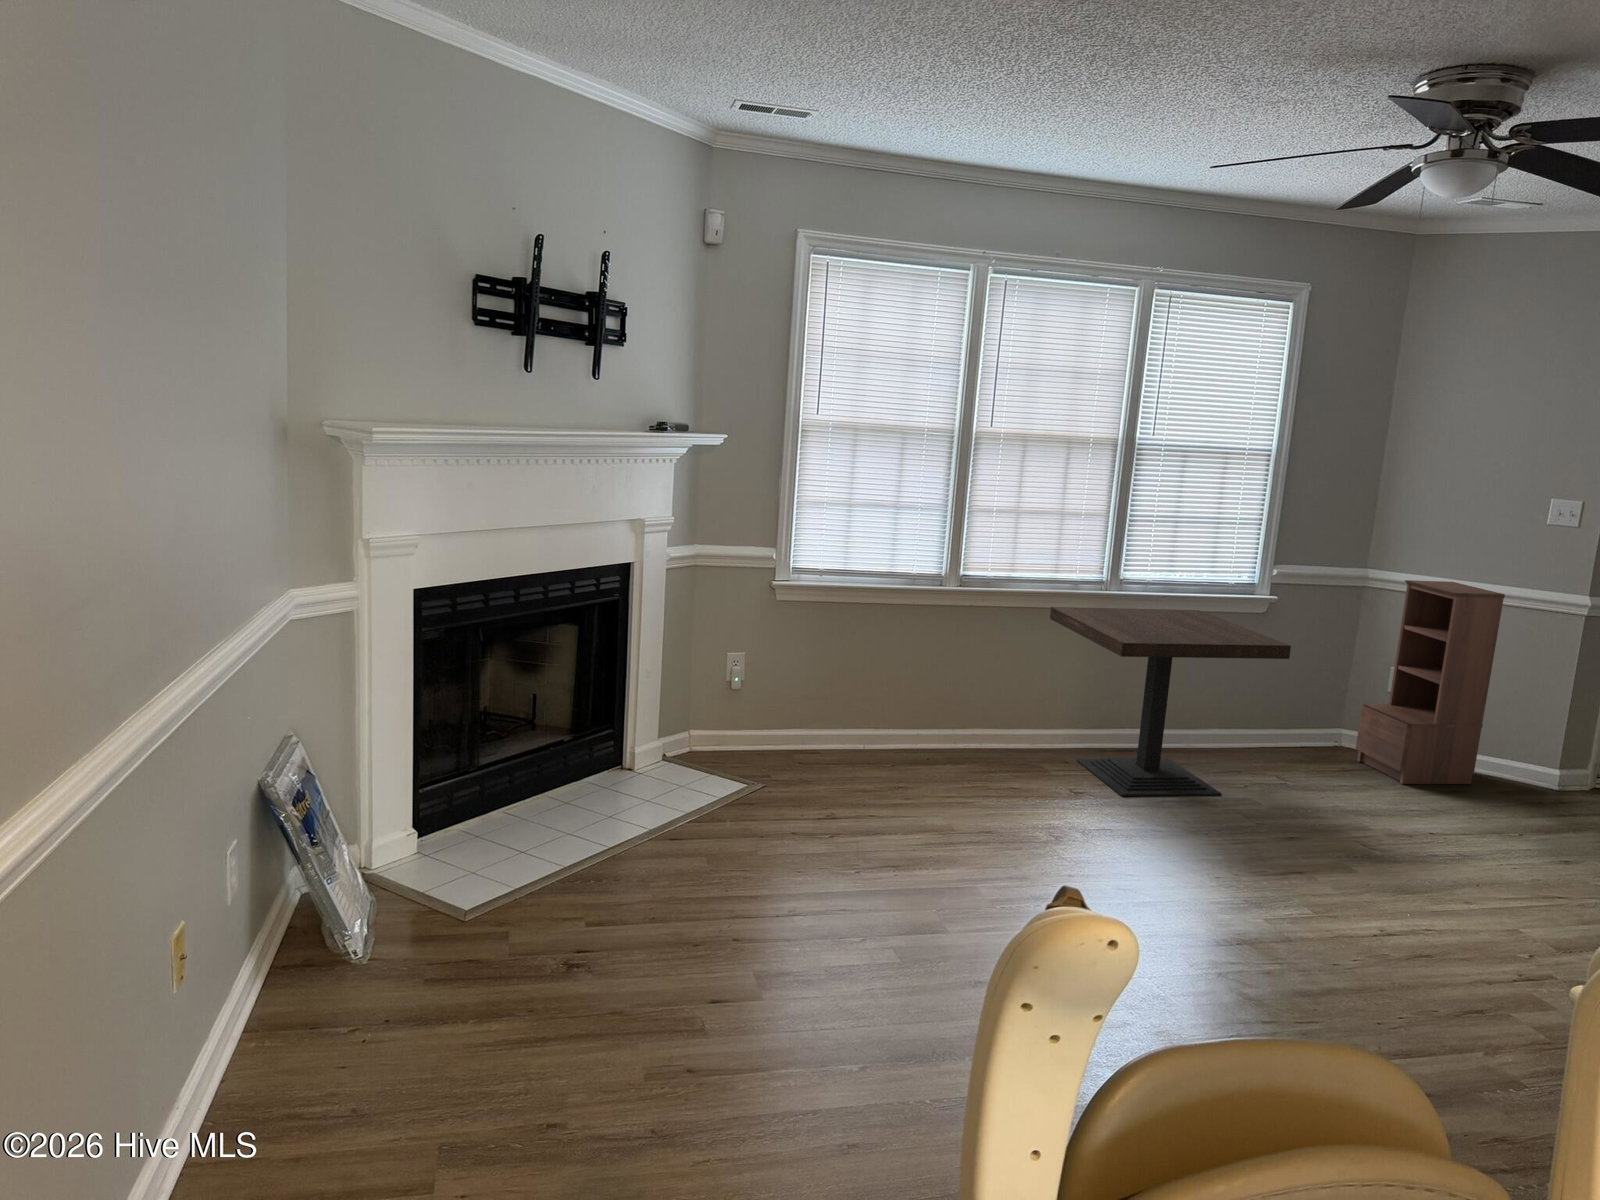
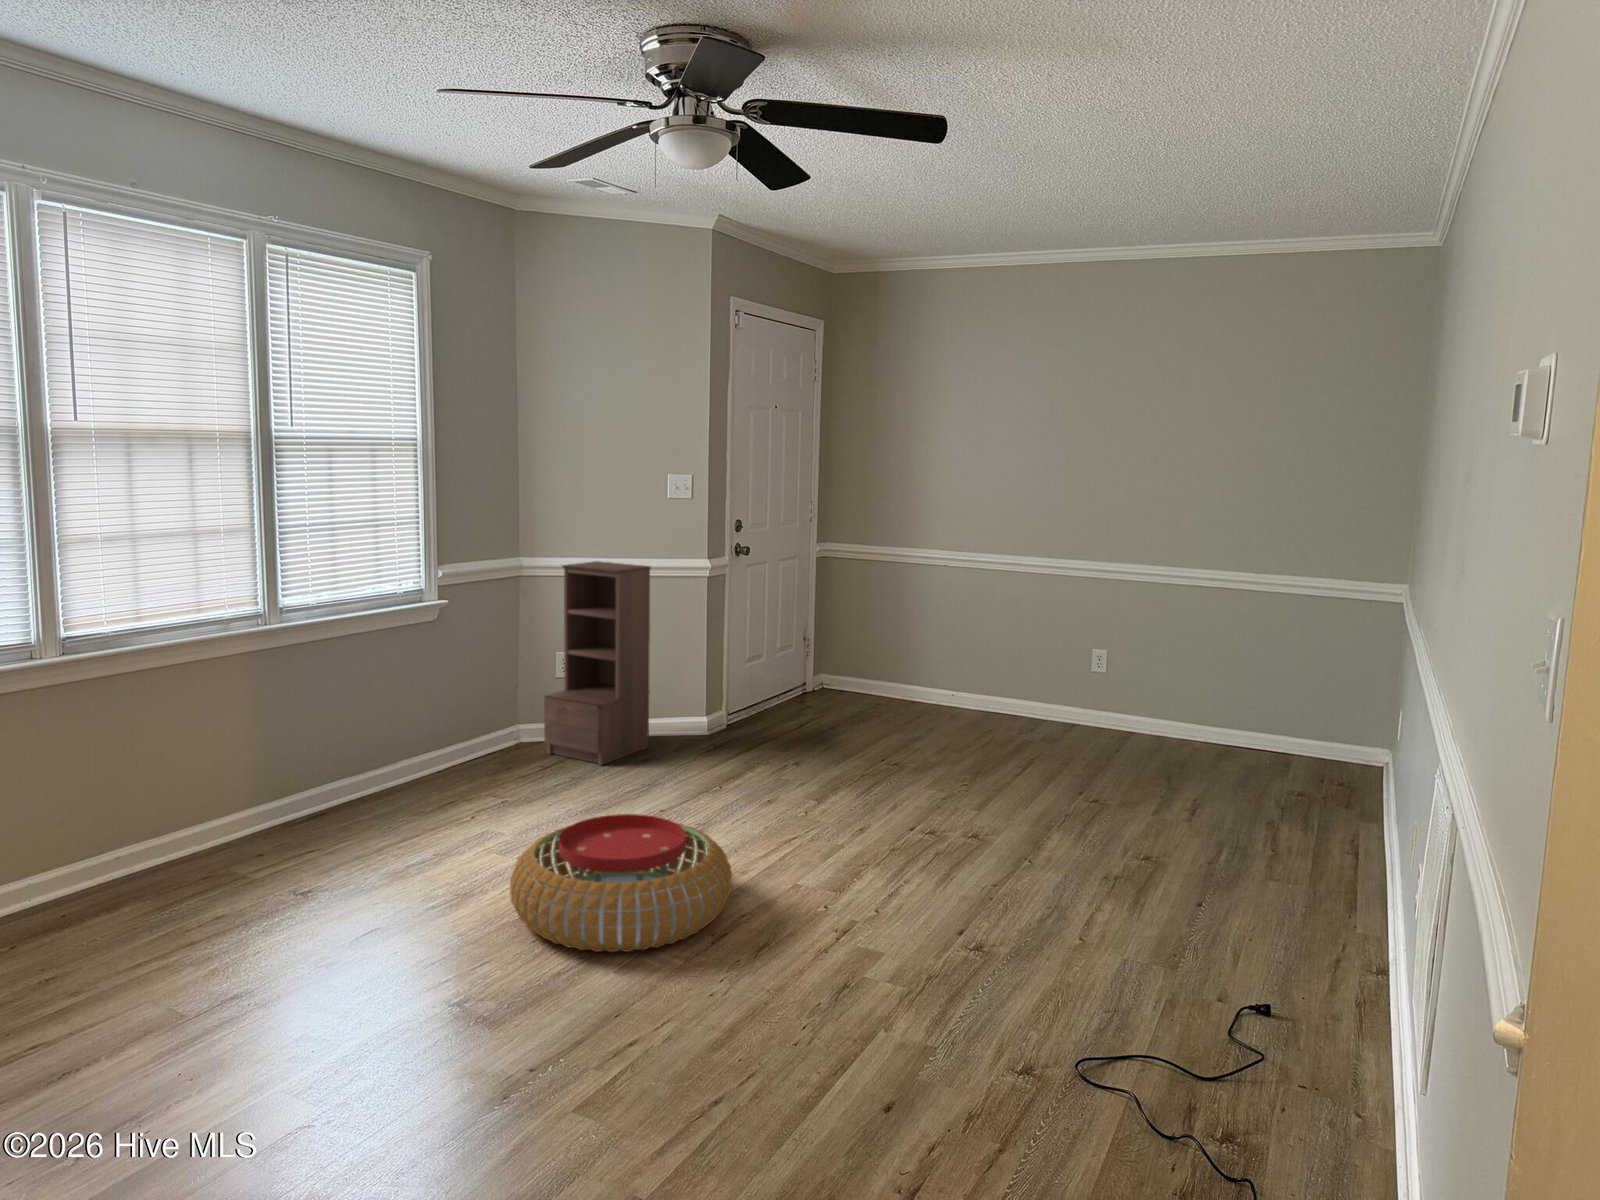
side table: present [1050,607,1291,796] -> none [198,630,514,876]
pouf: none [1202,801,1420,926] -> present [510,814,732,952]

